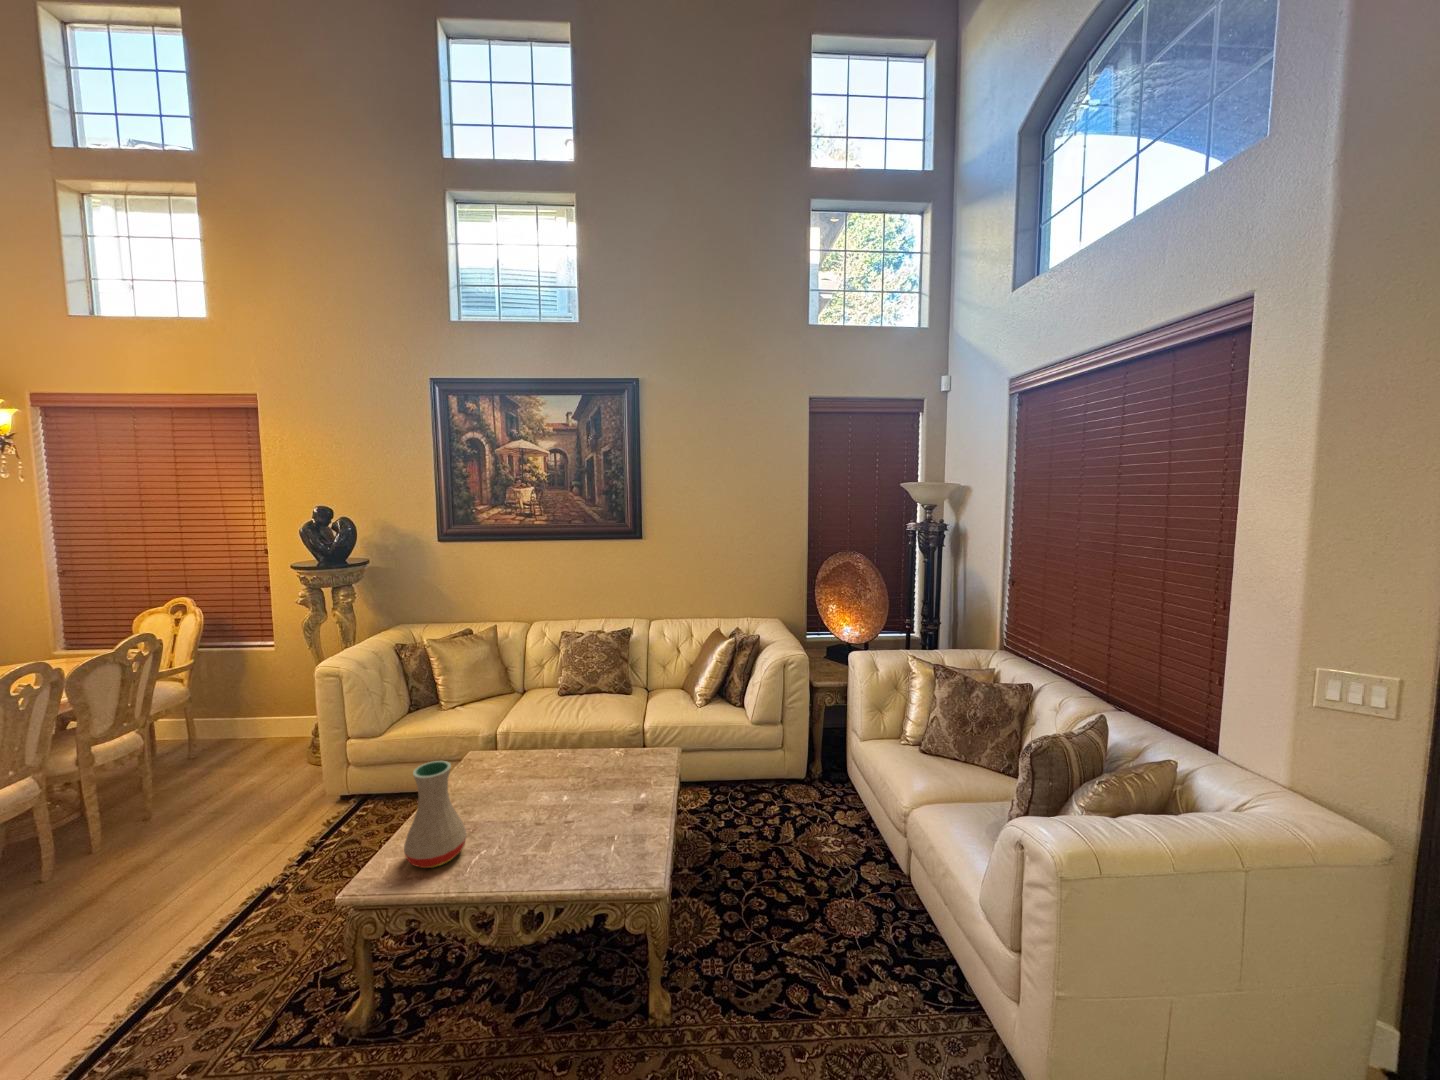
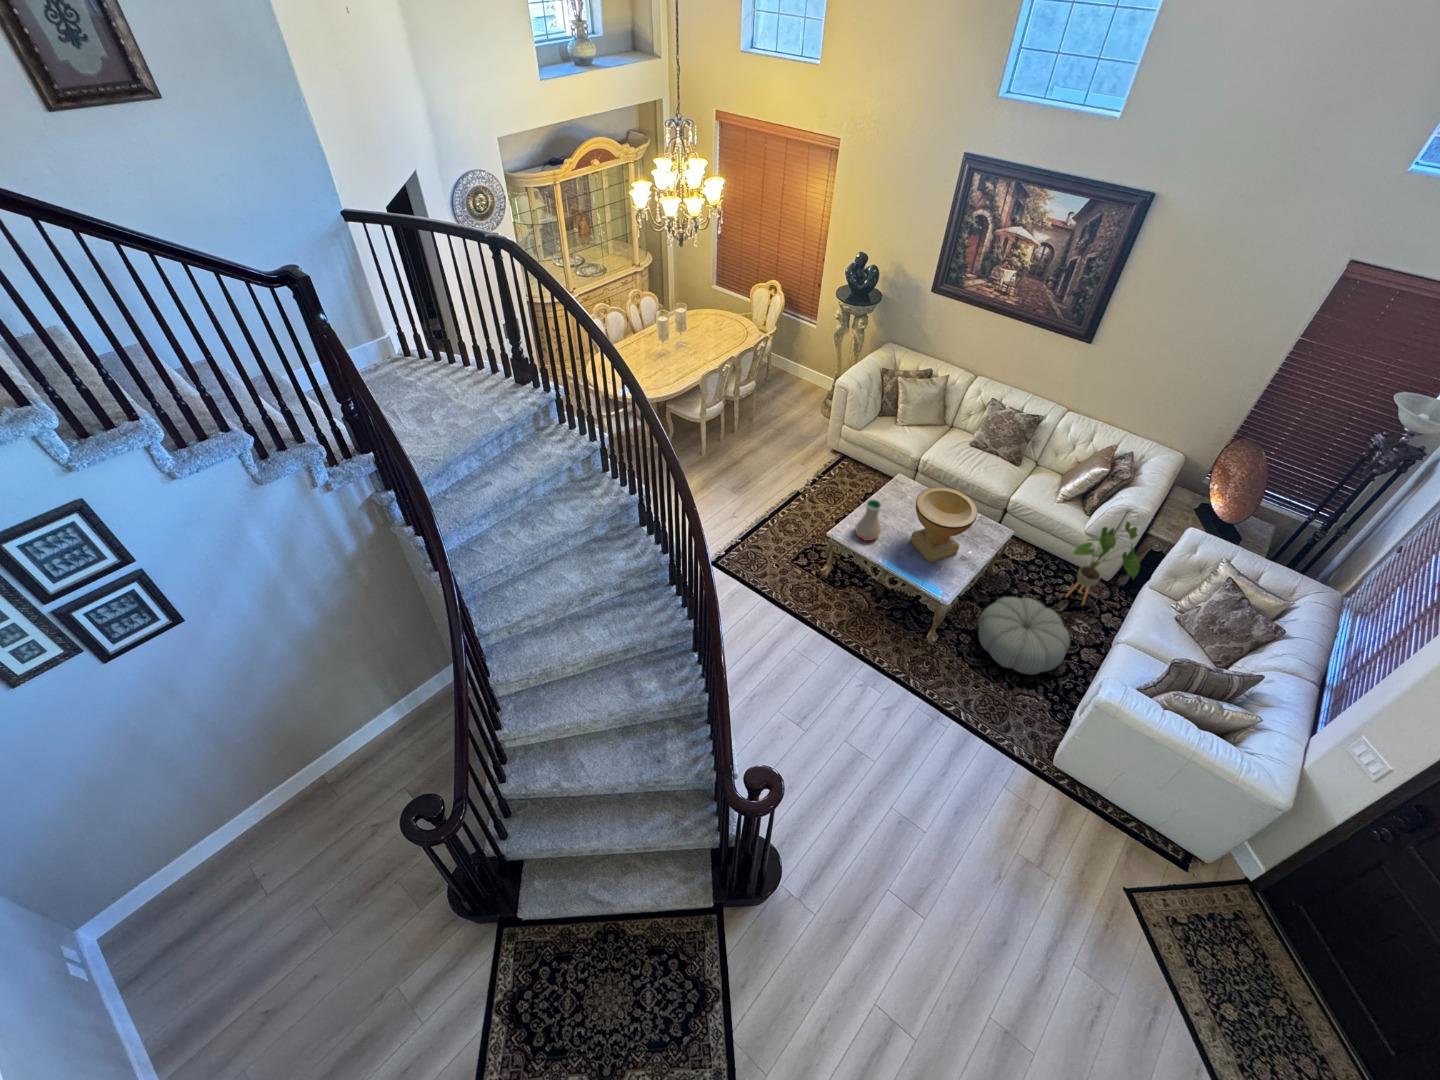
house plant: none [763,668,851,819] -> present [1066,521,1140,605]
decorative bowl: none [518,693,634,842] -> present [910,487,978,562]
pouf: none [711,827,870,974] -> present [978,597,1070,674]

